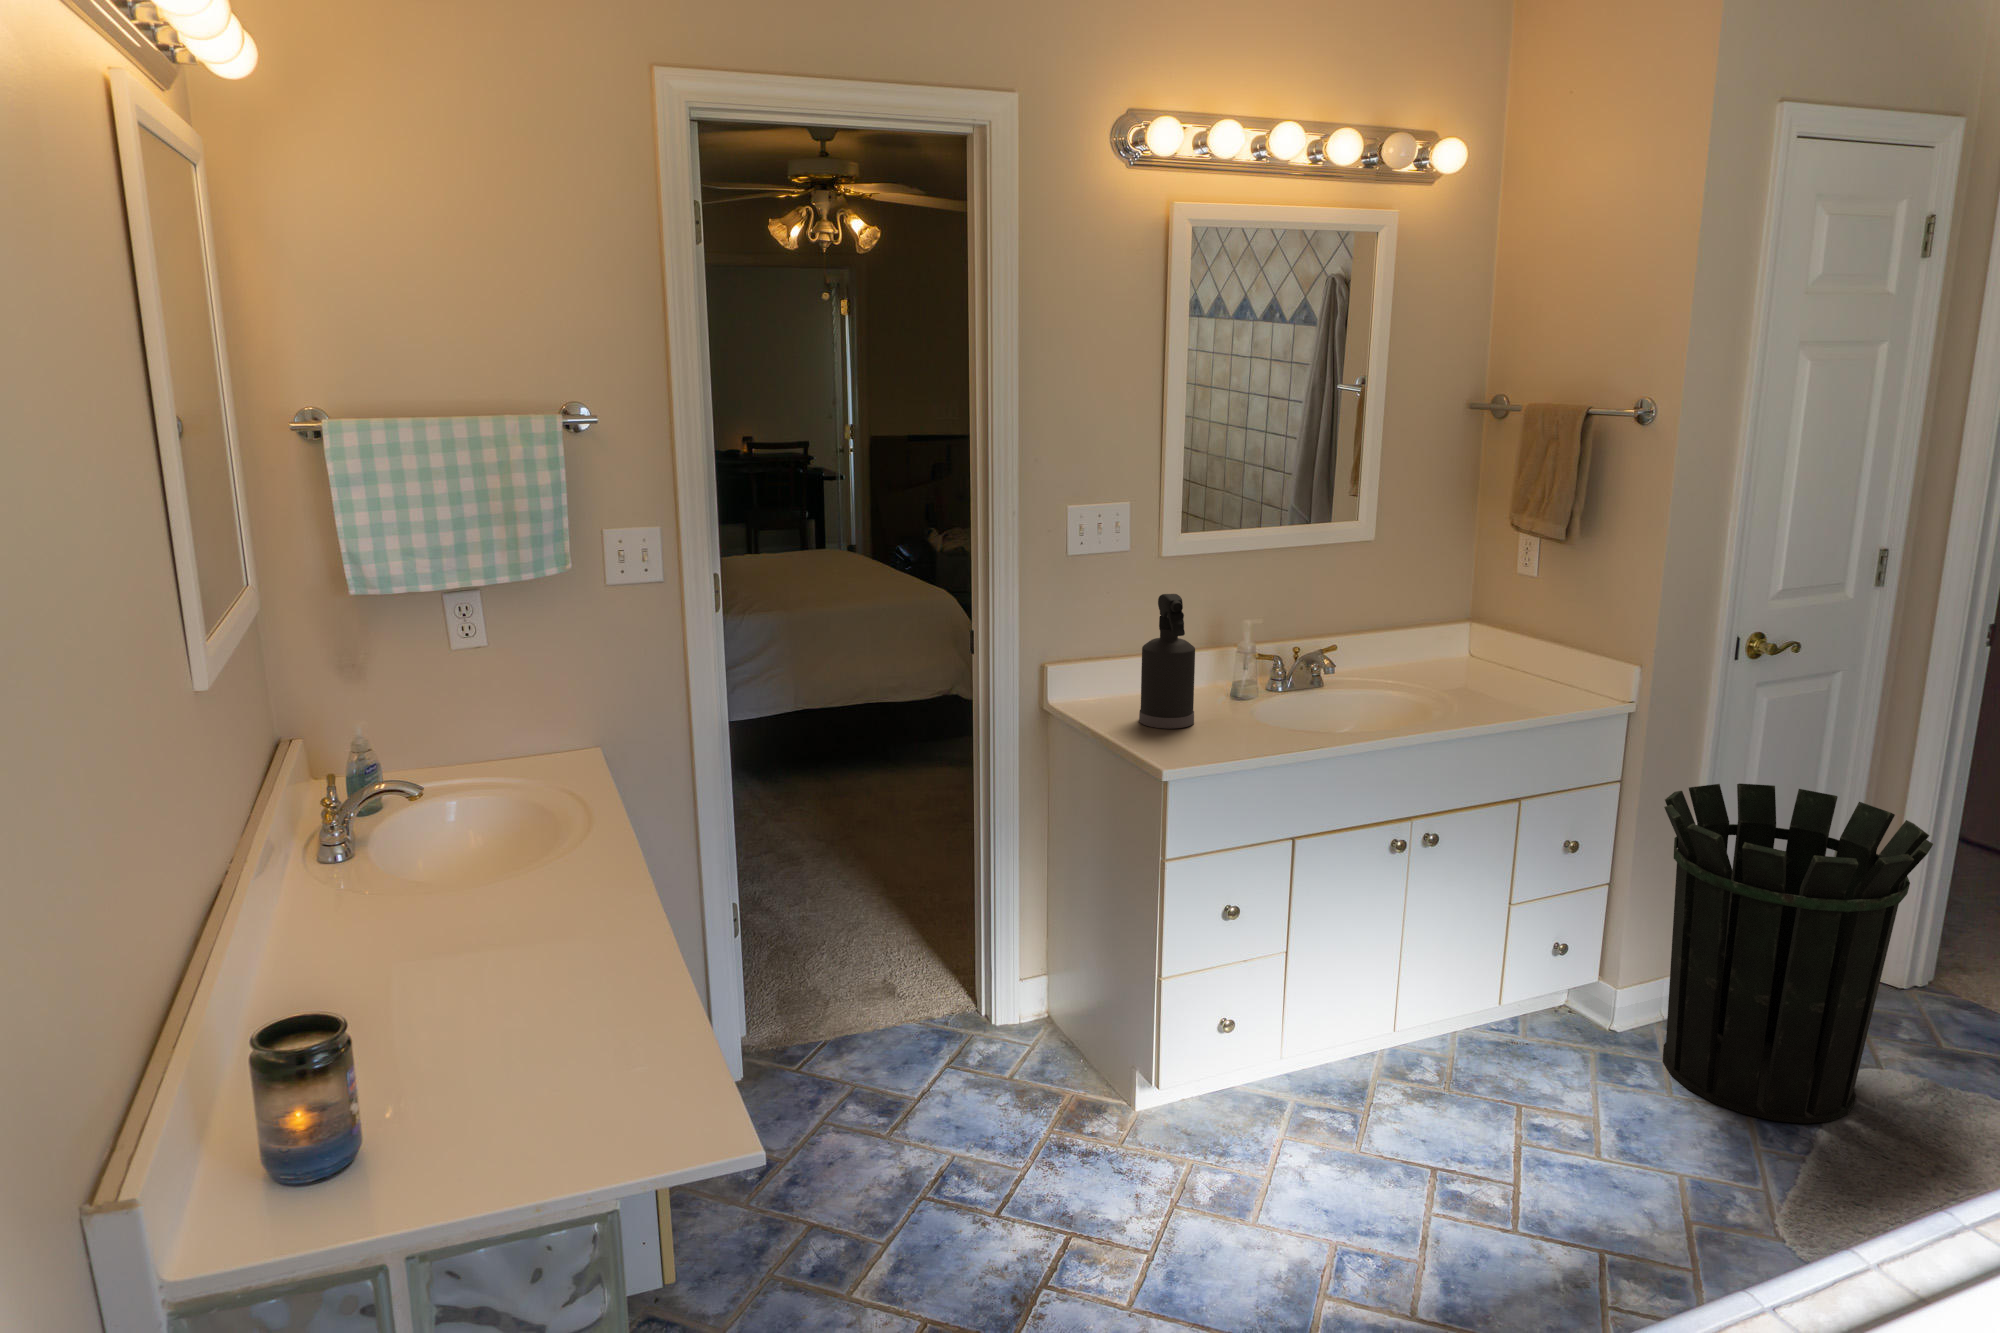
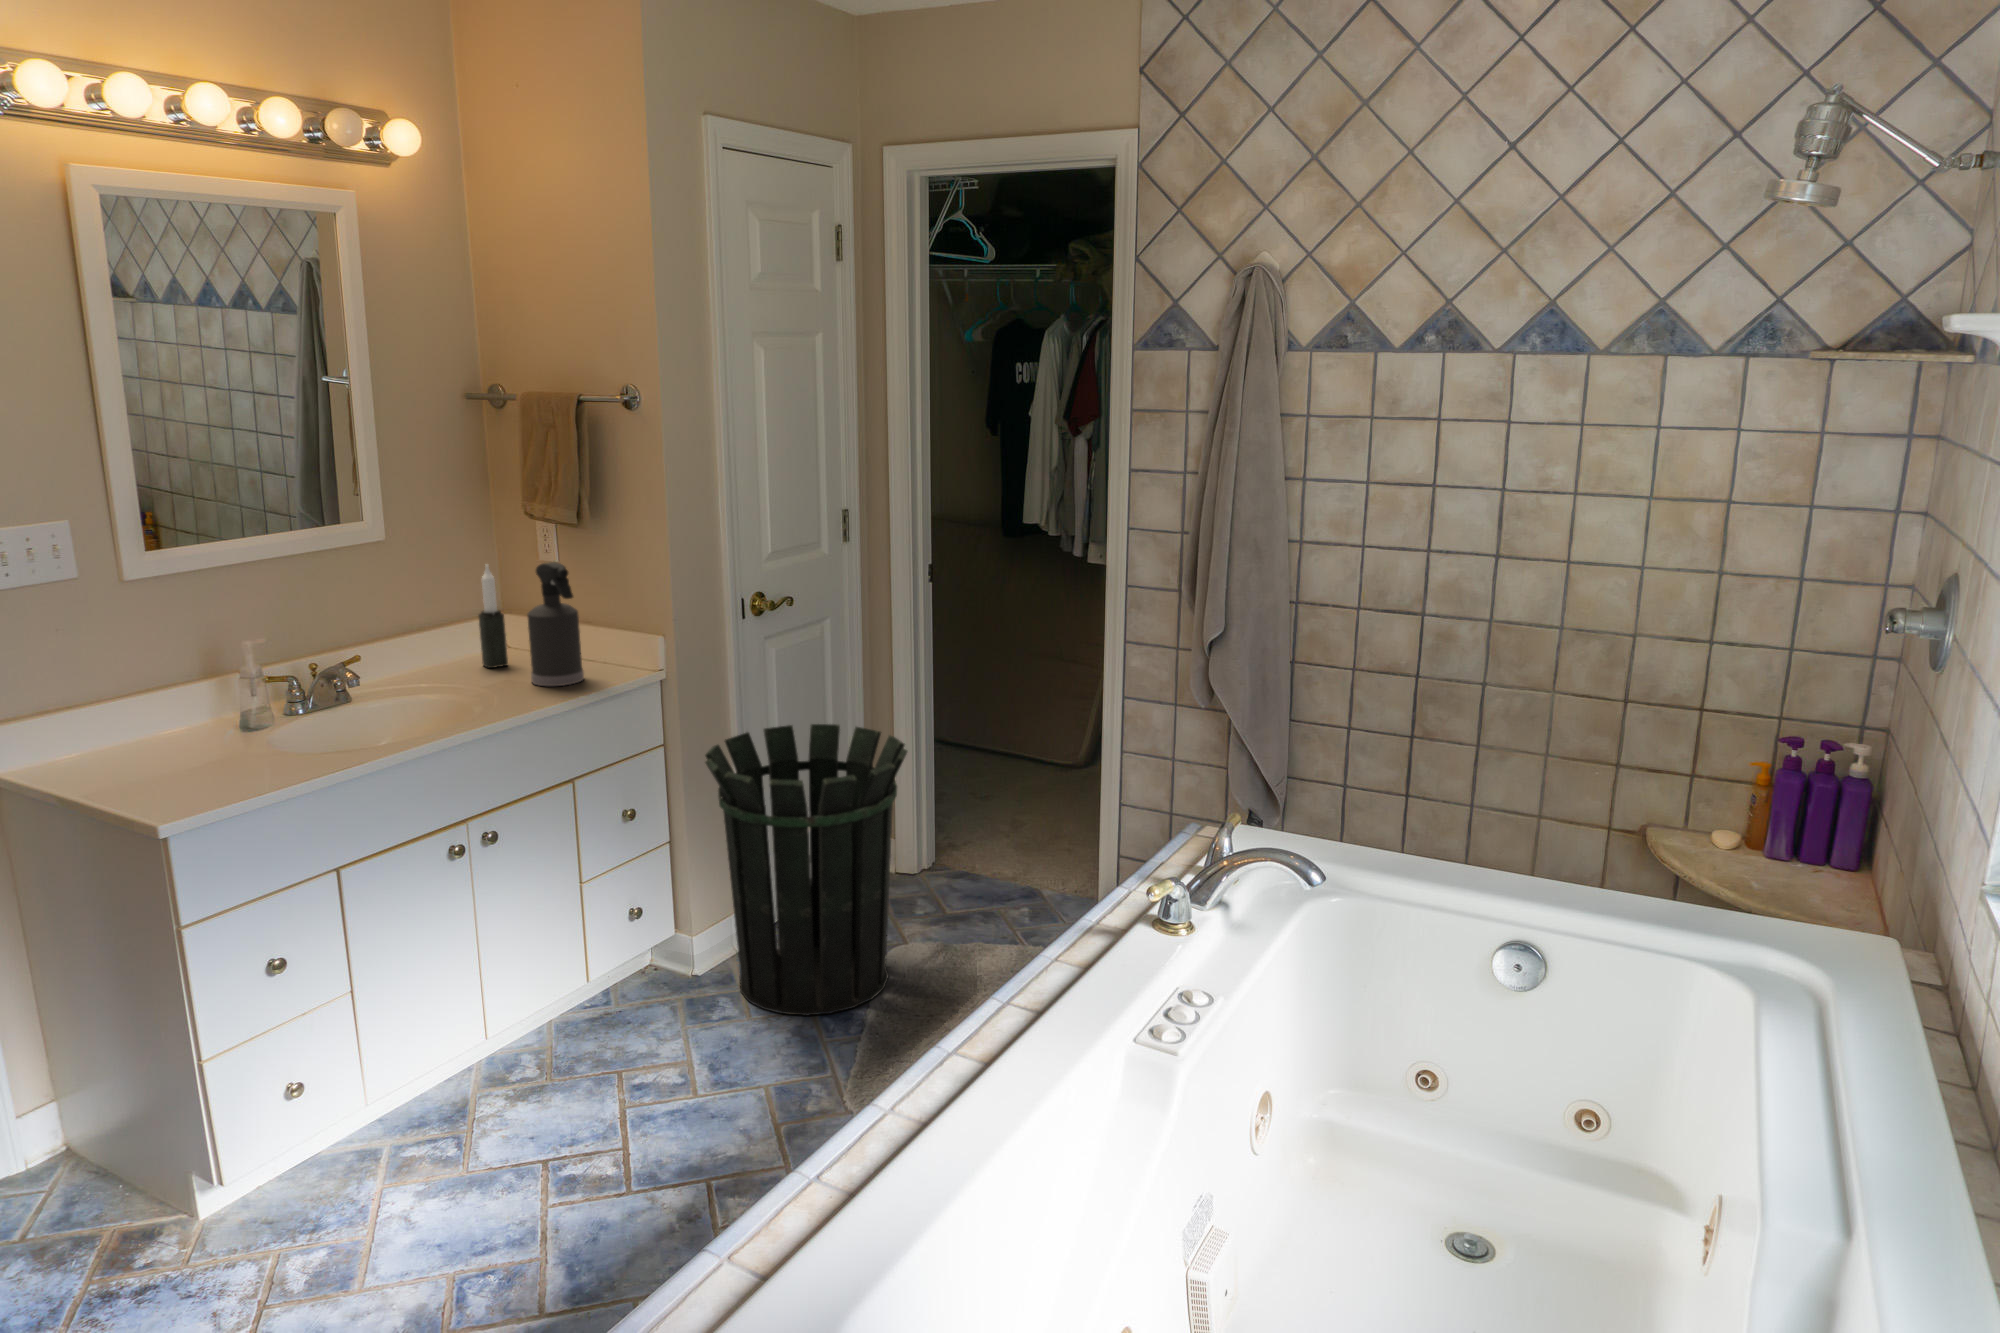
candle: none [1442,572,1471,674] -> present [478,565,508,668]
spray bottle: present [1139,594,1195,729] -> present [527,562,584,686]

